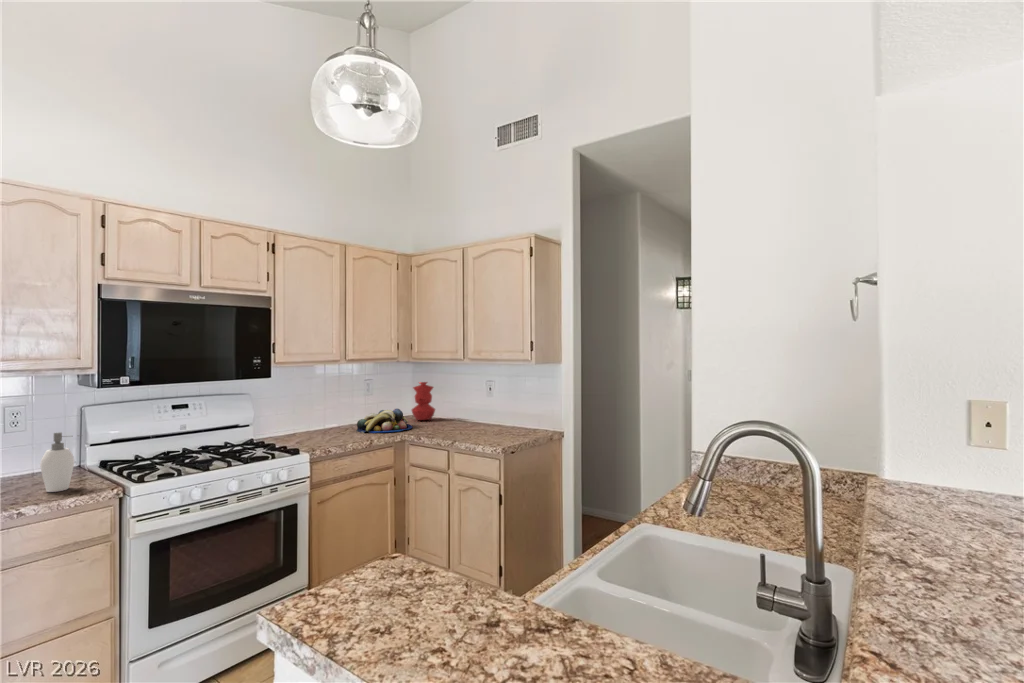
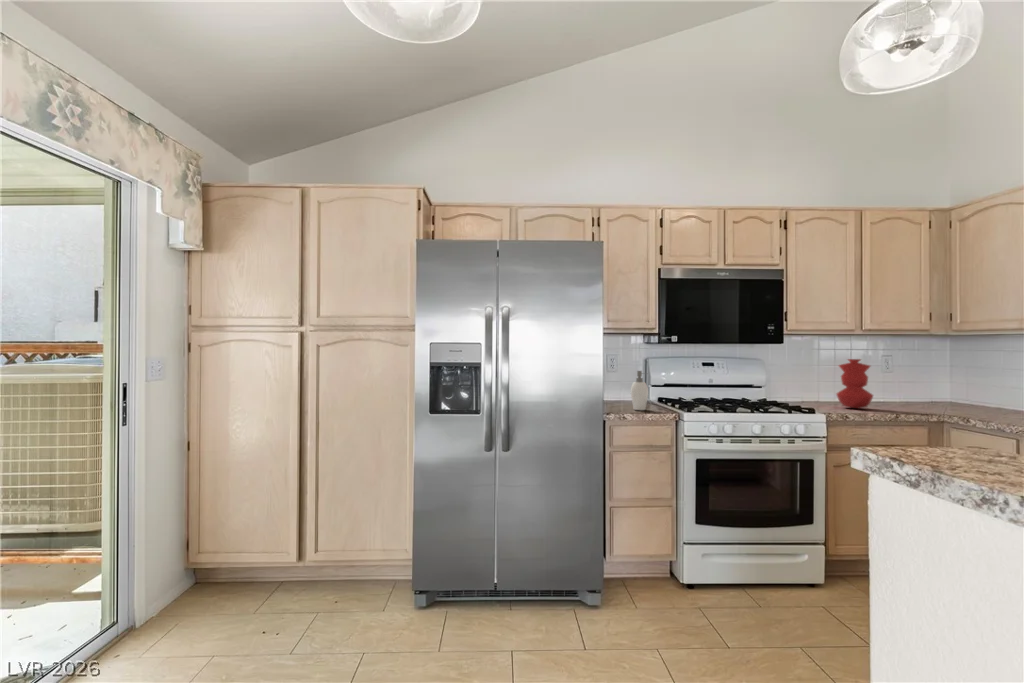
vase: present [412,382,435,420] -> present [836,359,873,408]
fruit bowl: present [357,409,412,433] -> none [874,386,953,411]

